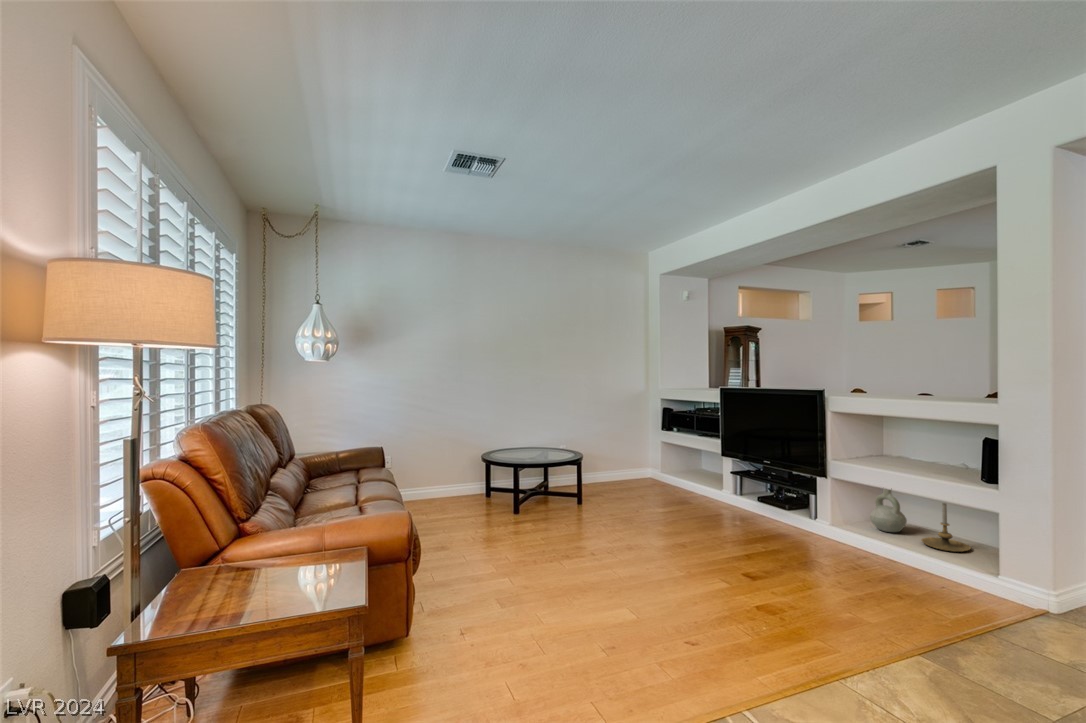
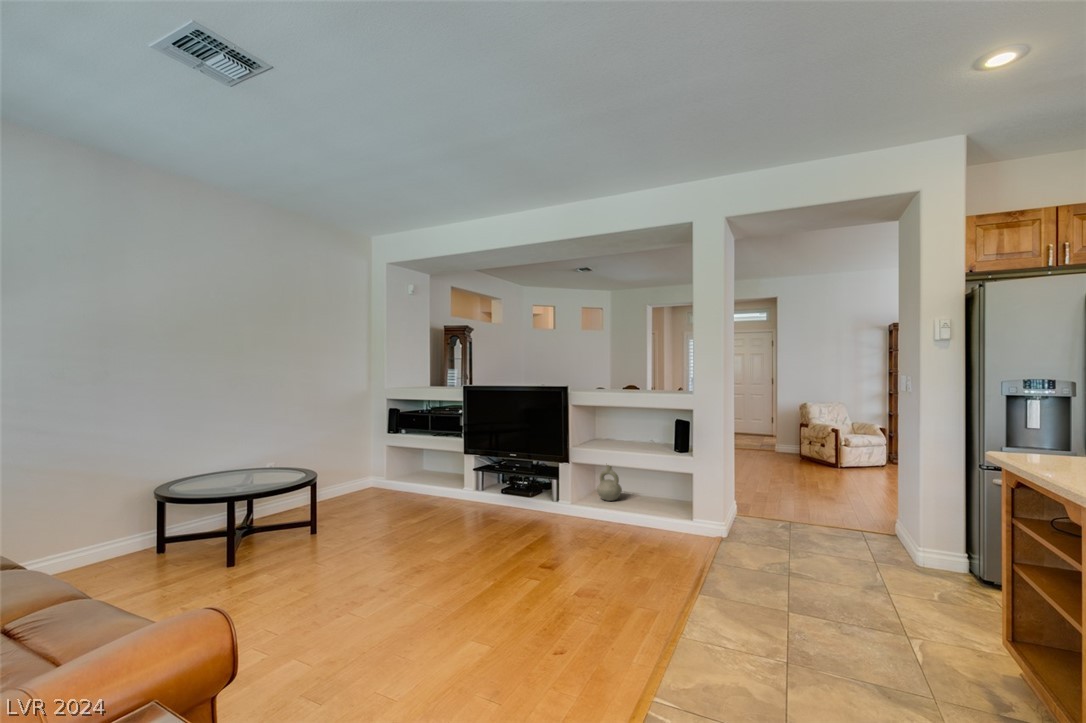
candle holder: present [921,503,971,552] -> none [636,471,666,507]

